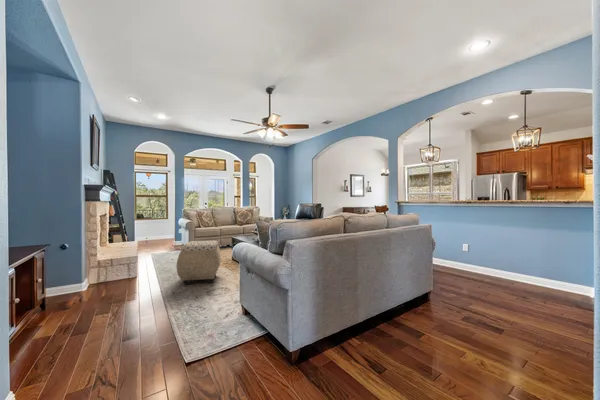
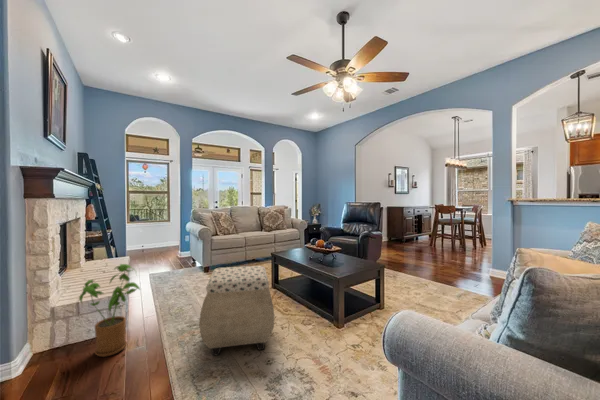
house plant: none [114,238,146,286] -> present [79,264,140,357]

